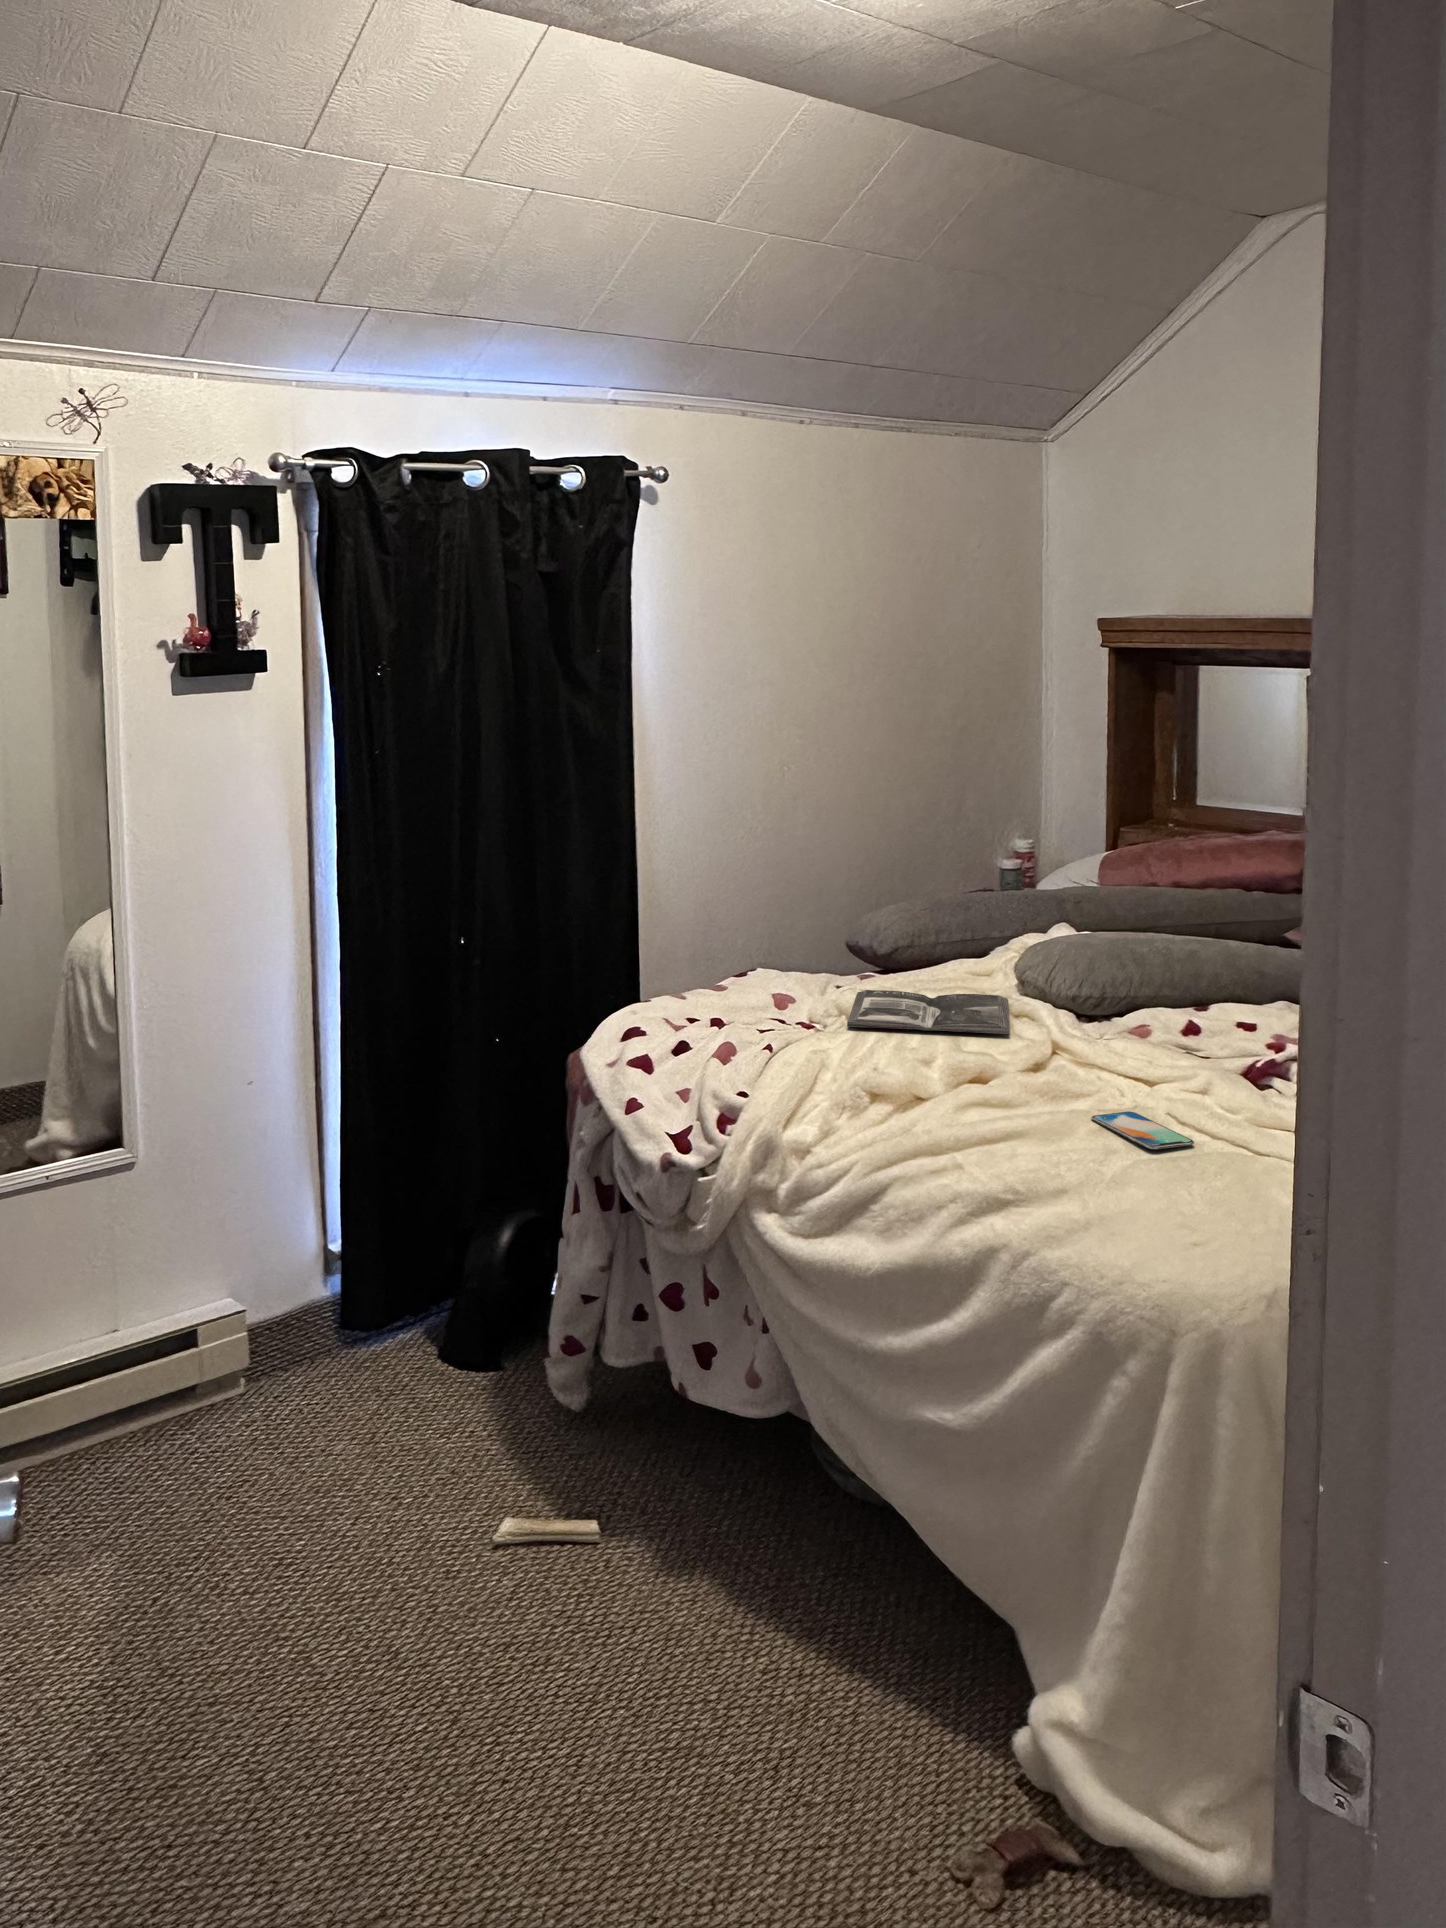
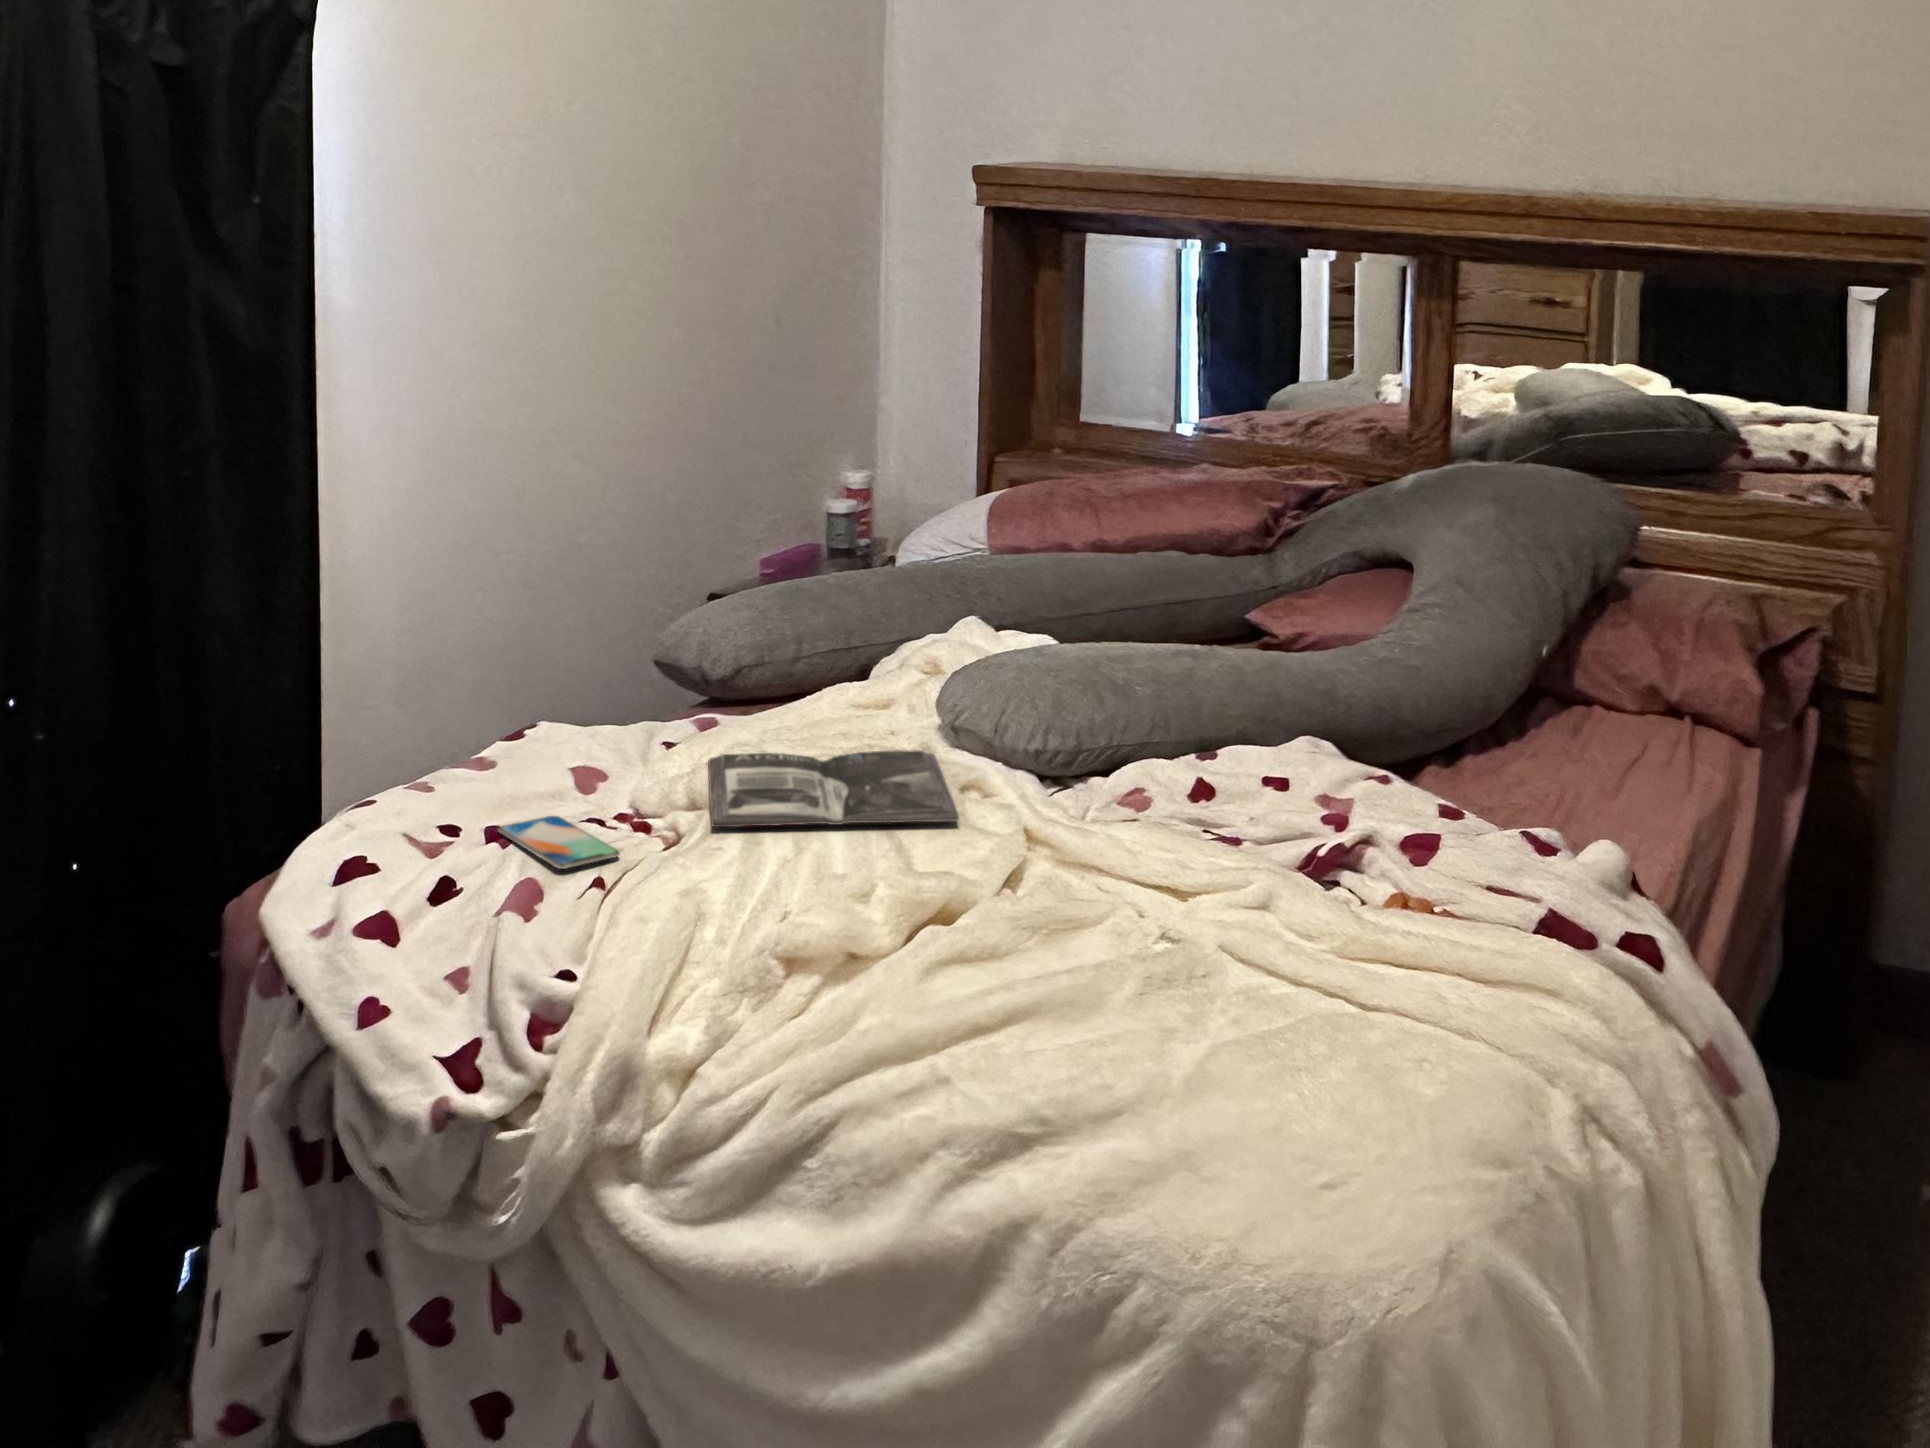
smartphone: present [1091,1112,1194,1149] -> present [498,816,620,869]

